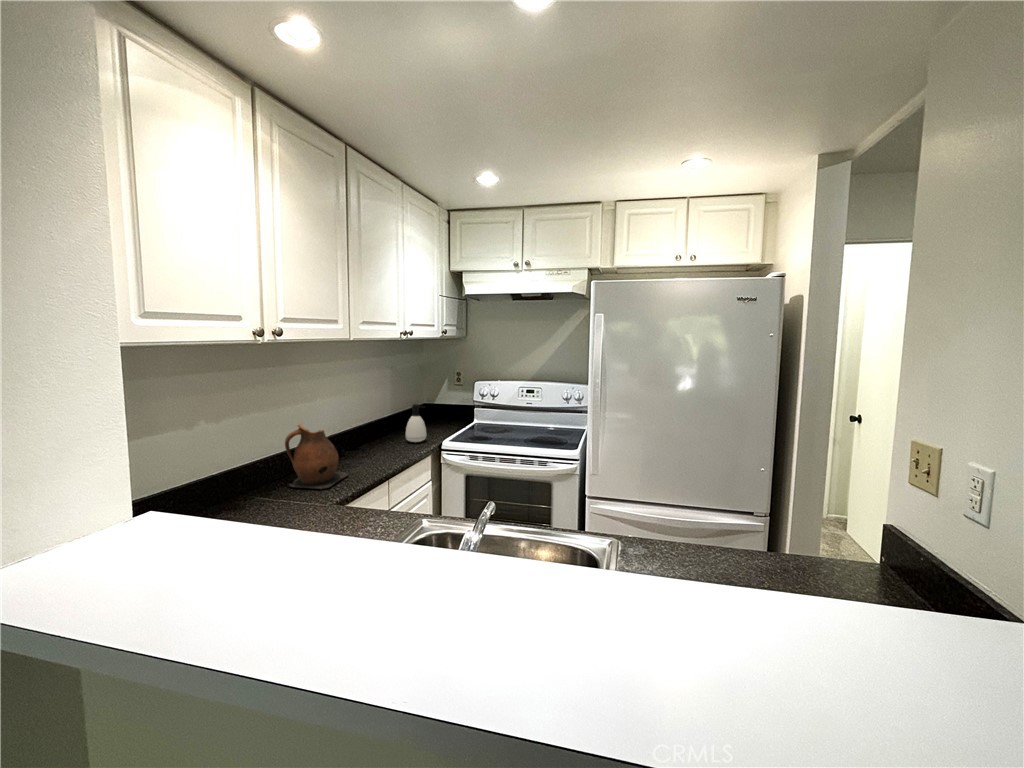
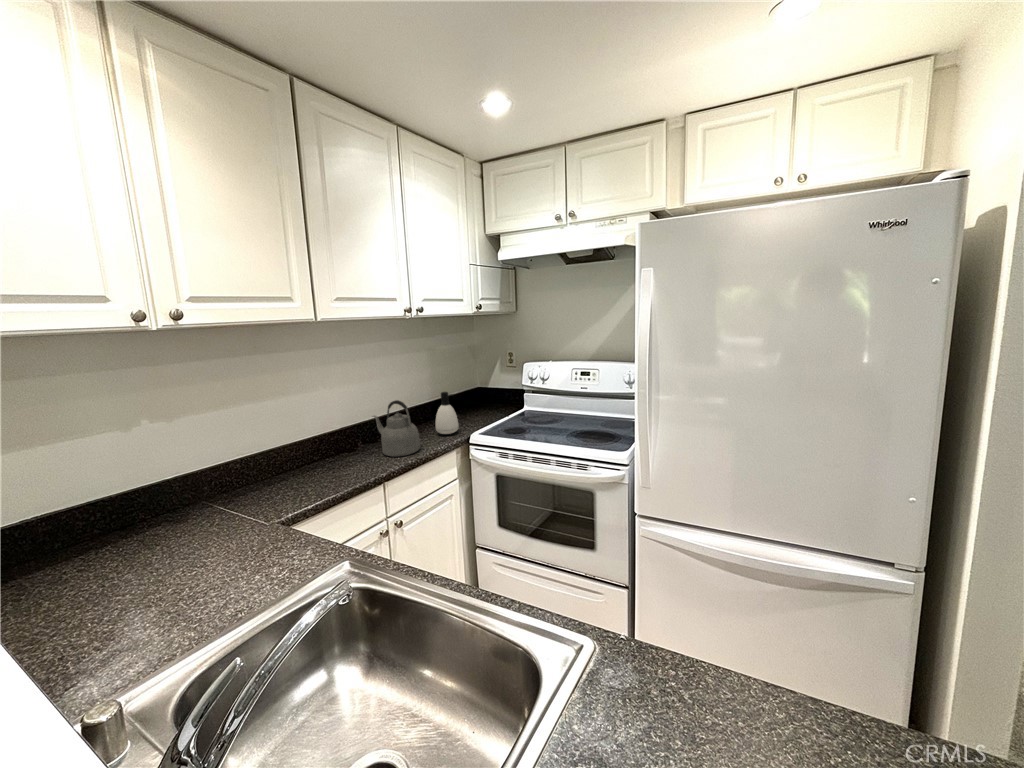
kettle: none [353,409,401,459] -> present [373,400,420,456]
ceramic pitcher: present [285,424,348,490] -> none [268,422,346,498]

